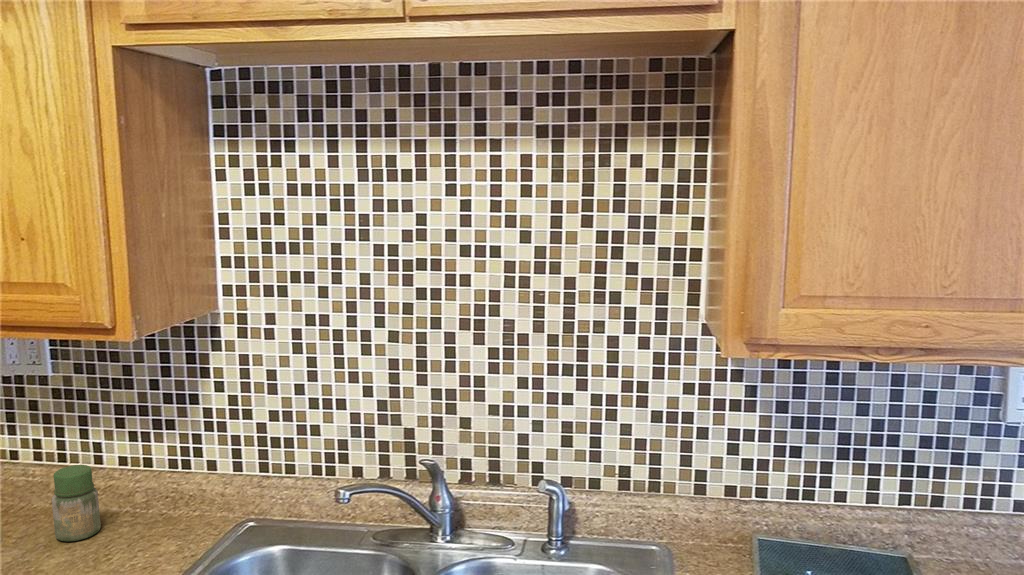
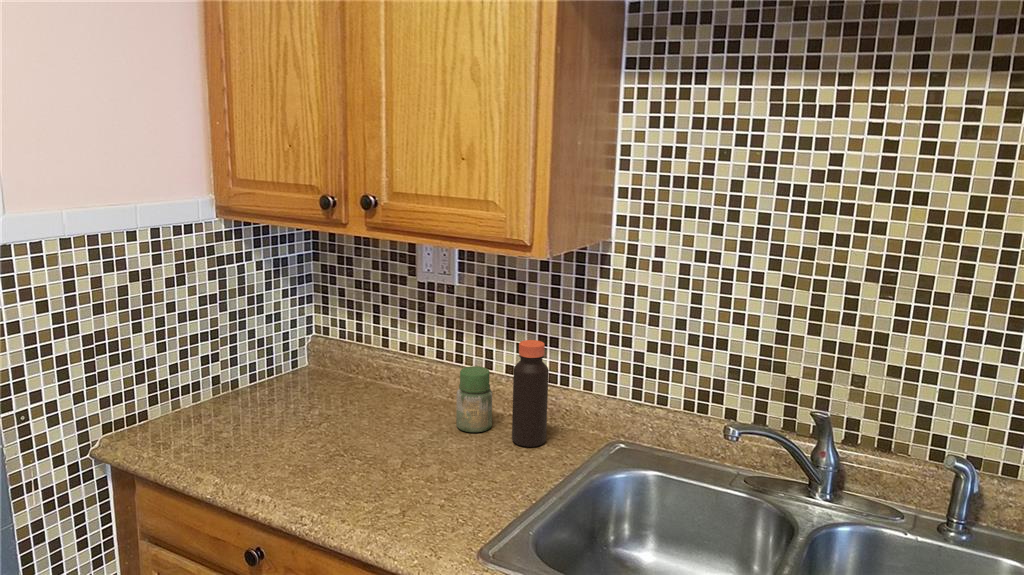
bottle: none [116,427,164,546] -> present [512,340,549,447]

